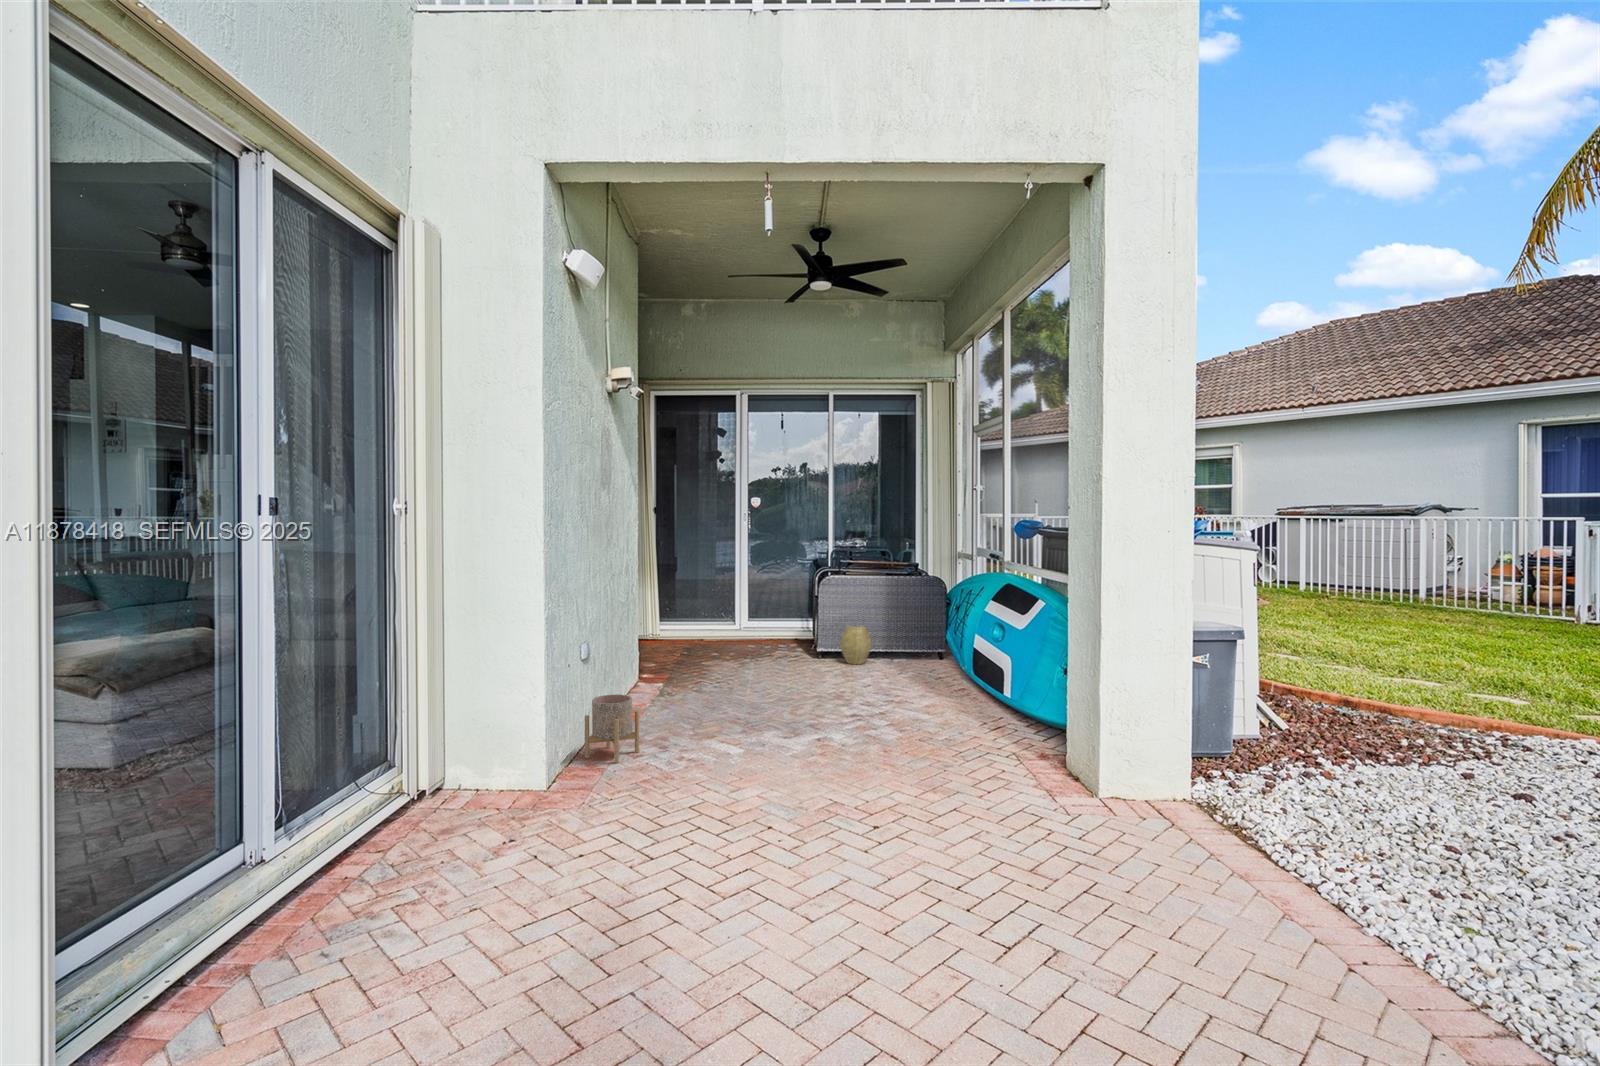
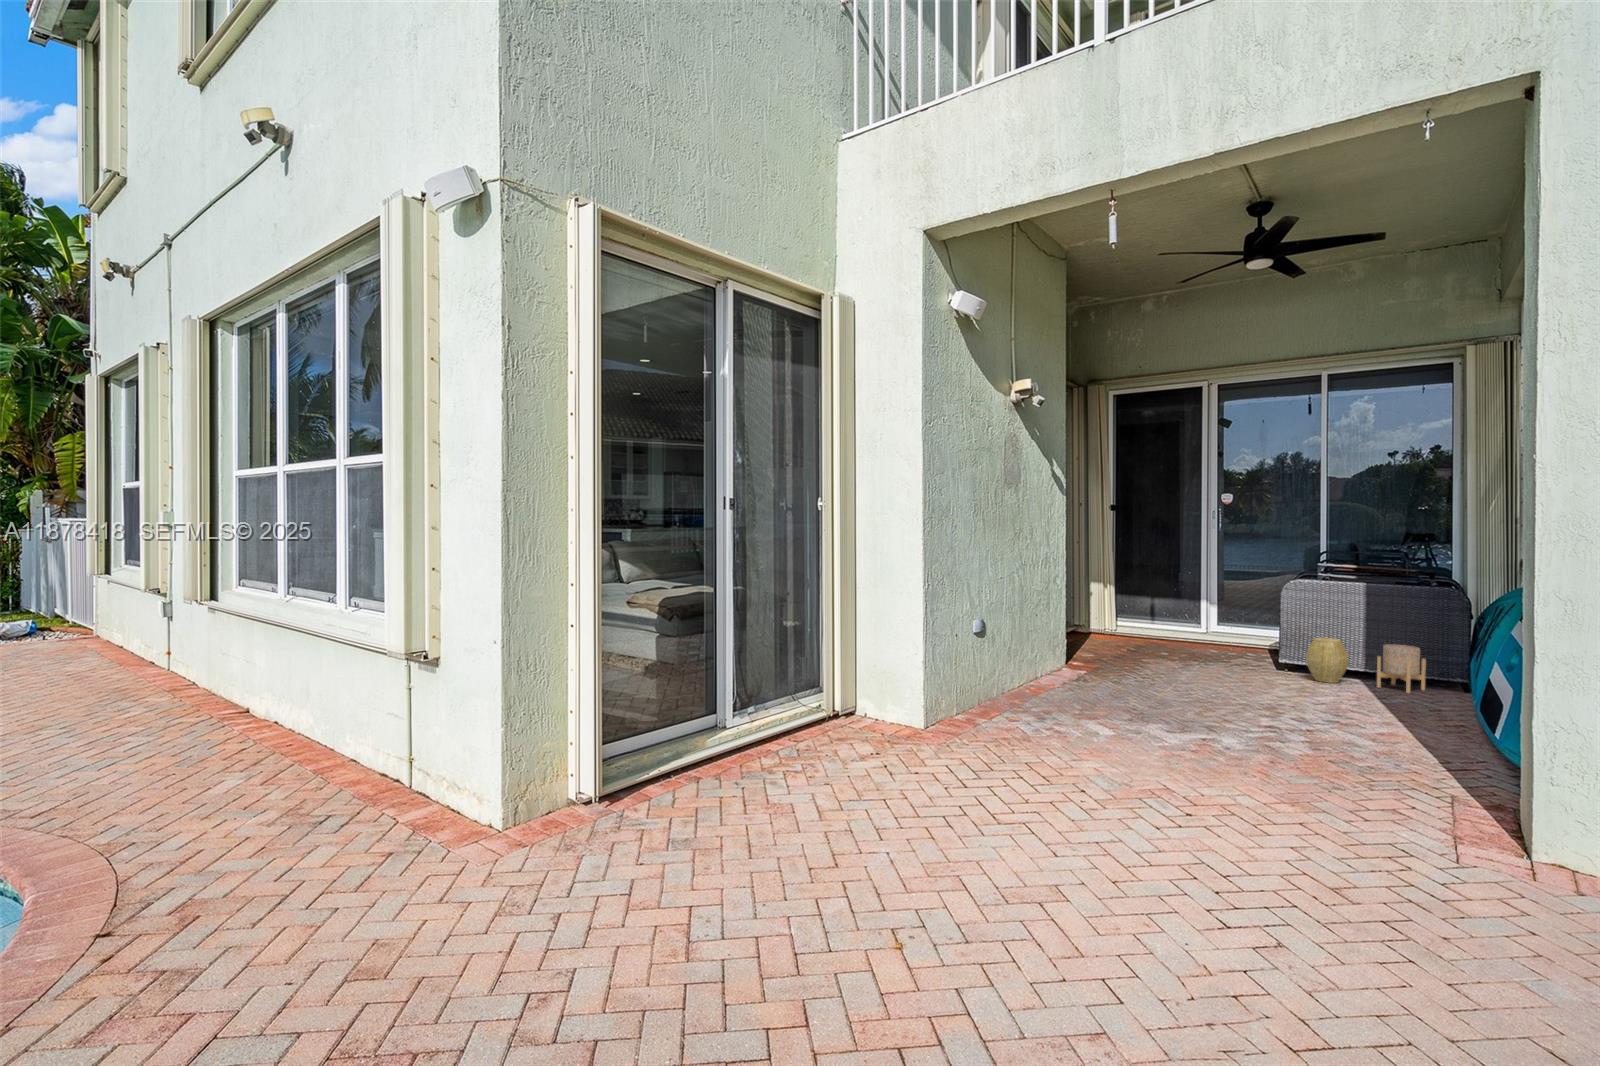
planter: present [585,694,639,763] -> present [1377,644,1426,693]

